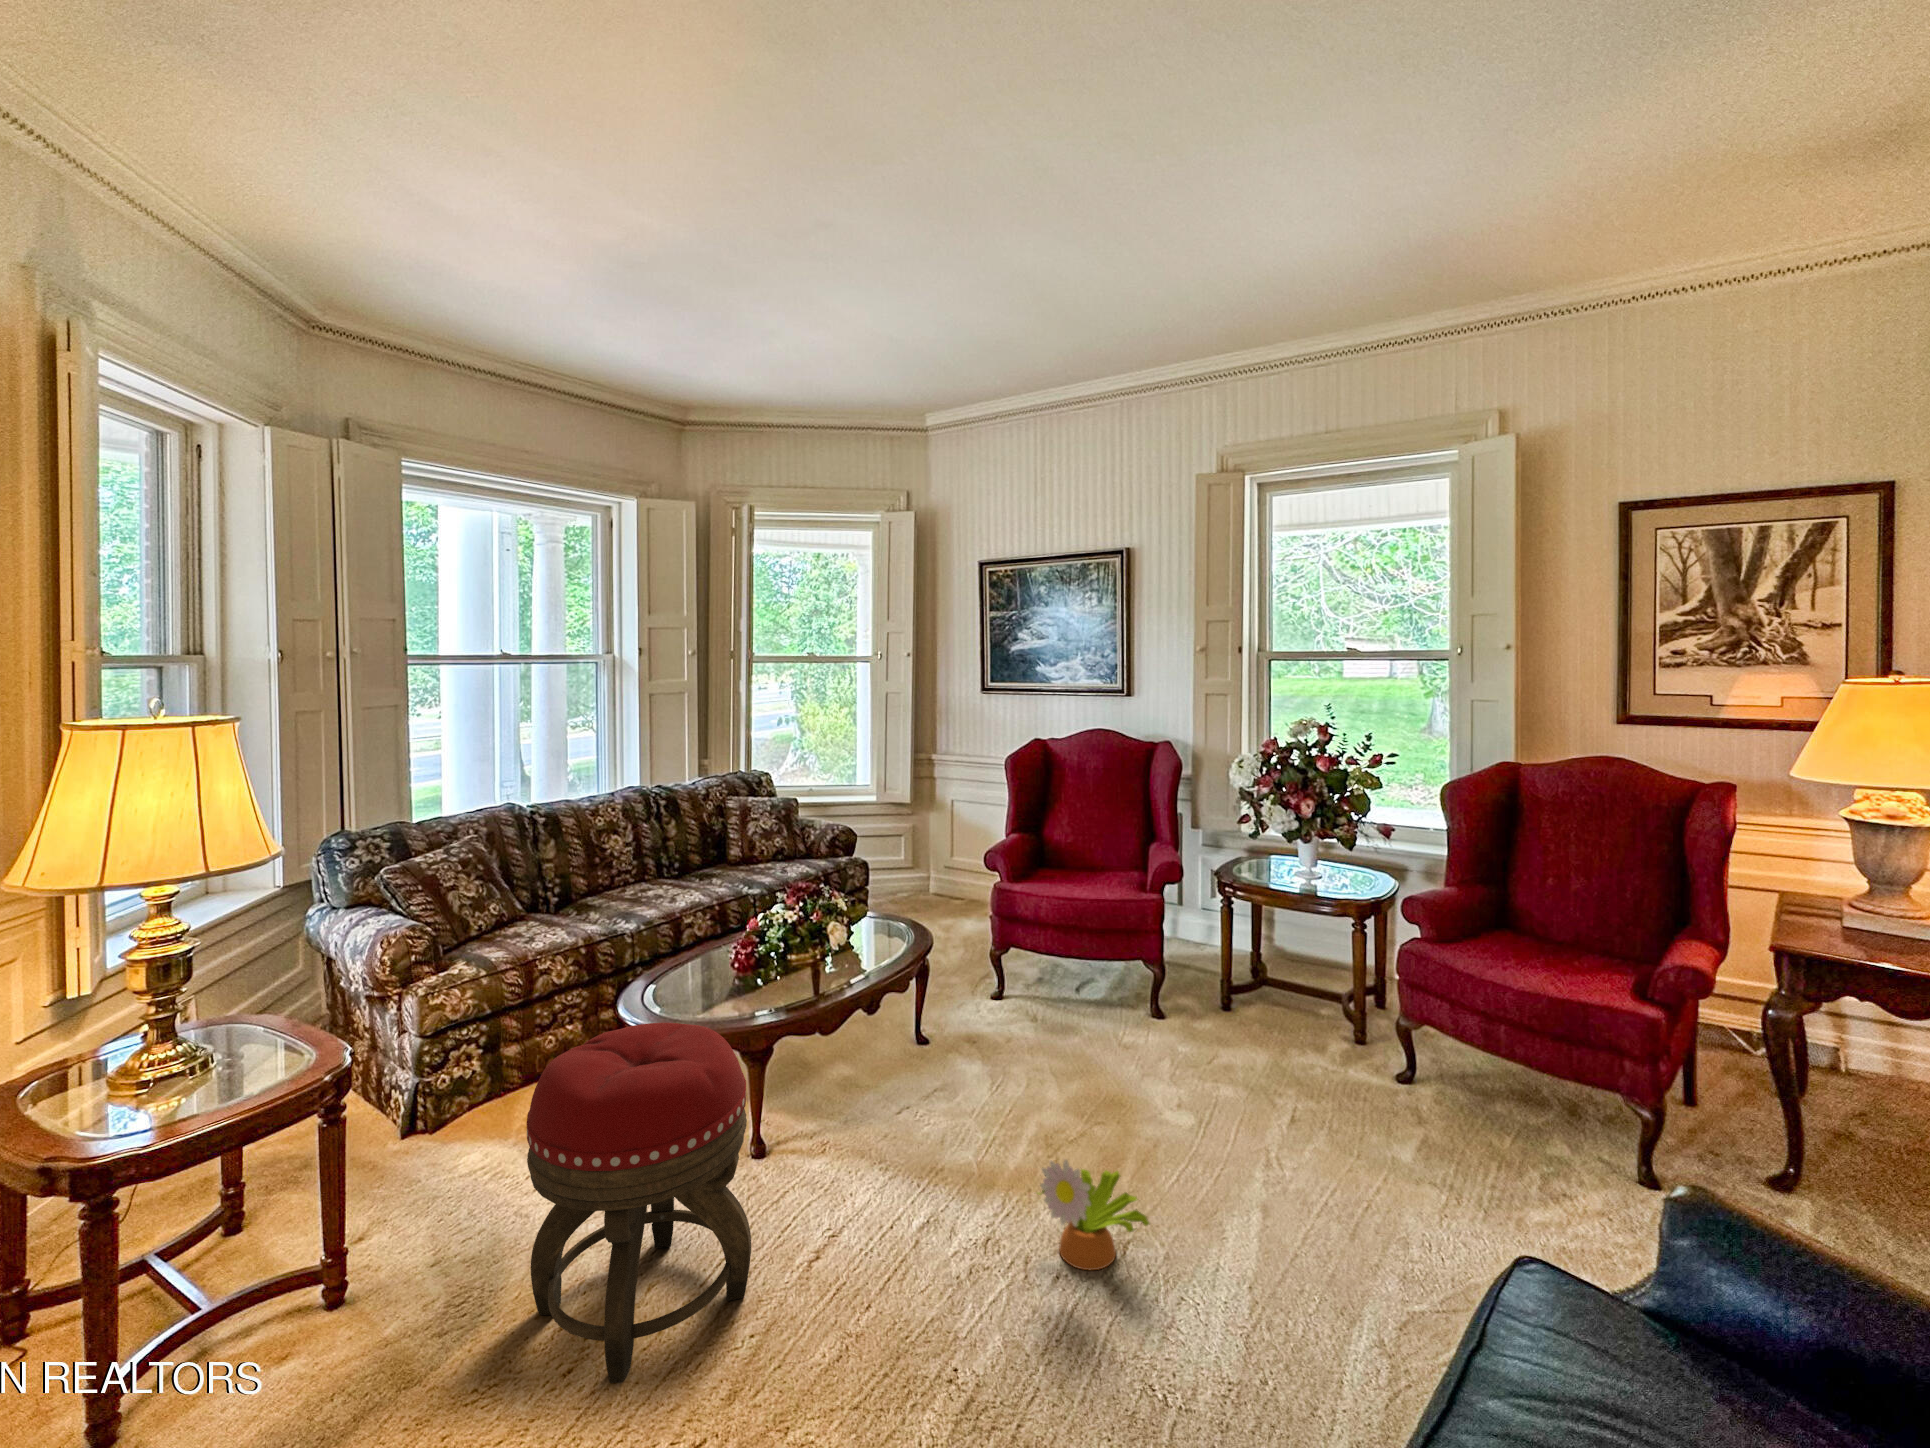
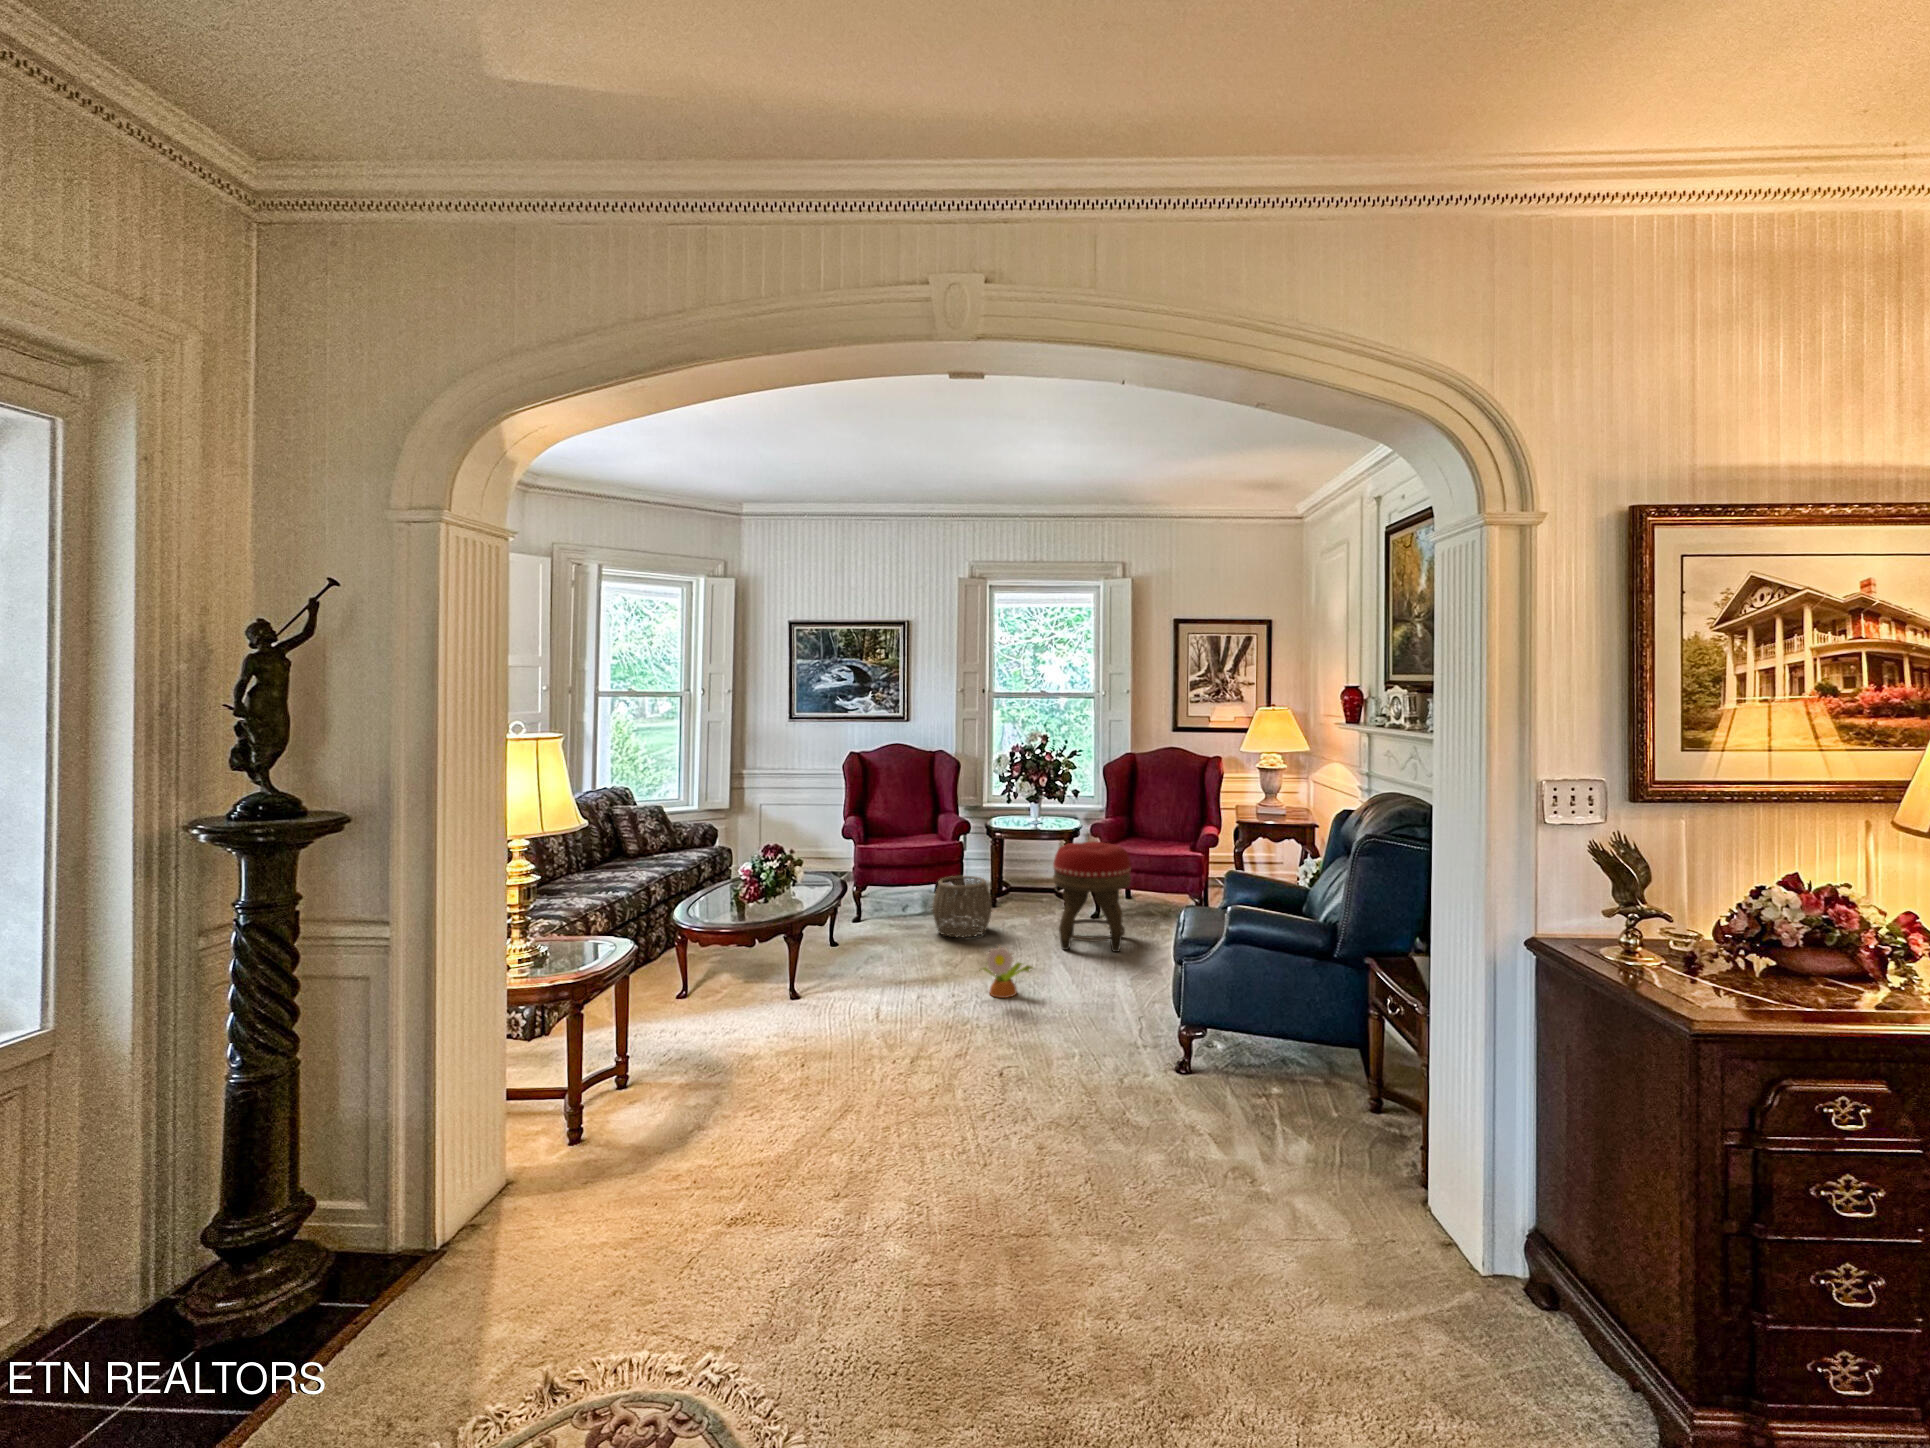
woven basket: none [1083,957,1187,1073] -> present [933,876,992,938]
footstool: present [527,1023,751,1383] -> present [1053,841,1131,952]

